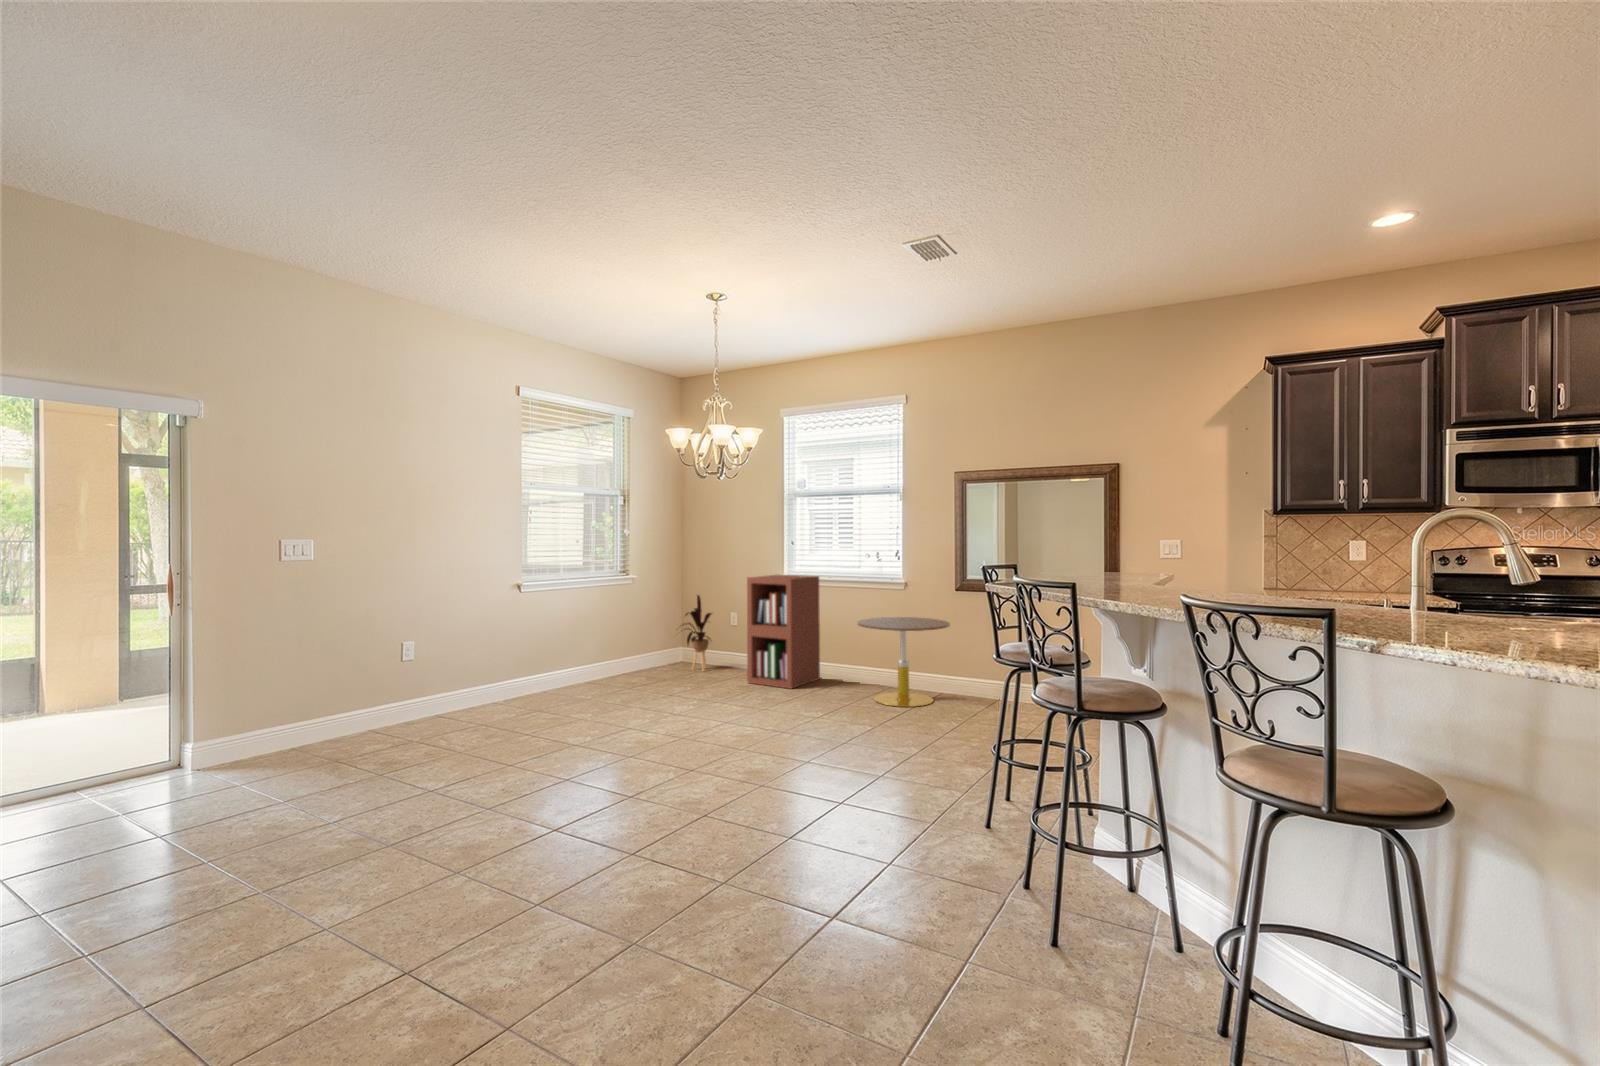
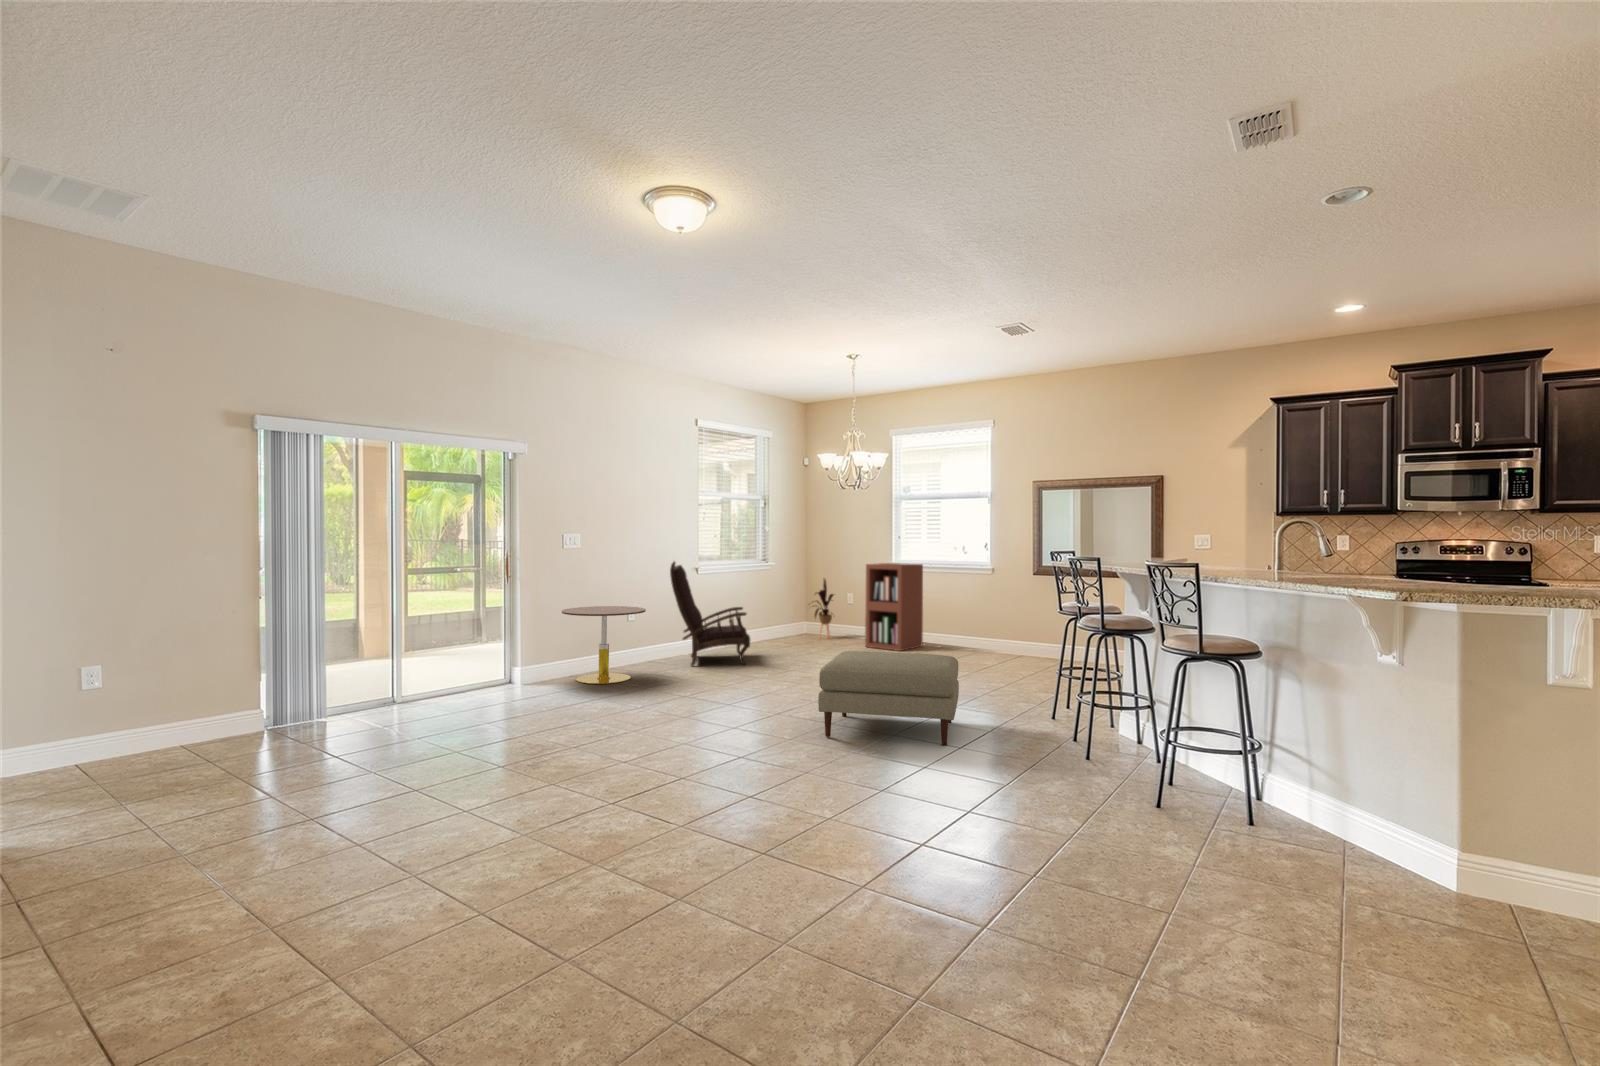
armchair: none [463,580,585,729] -> present [670,562,750,666]
side table: present [858,617,950,707] -> present [562,606,646,684]
ottoman: none [615,735,857,917] -> present [818,651,959,745]

